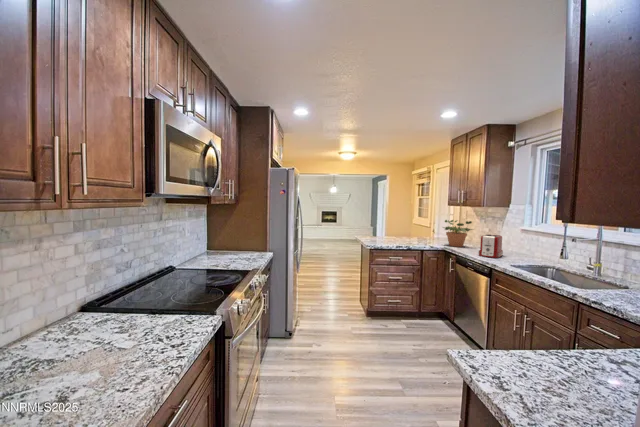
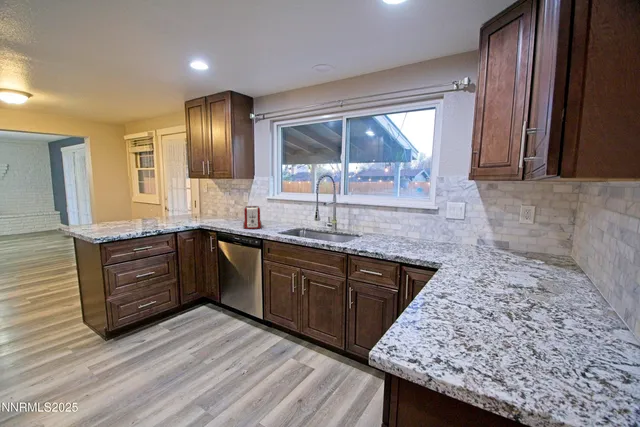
potted plant: present [443,220,472,247] -> none [192,193,229,223]

